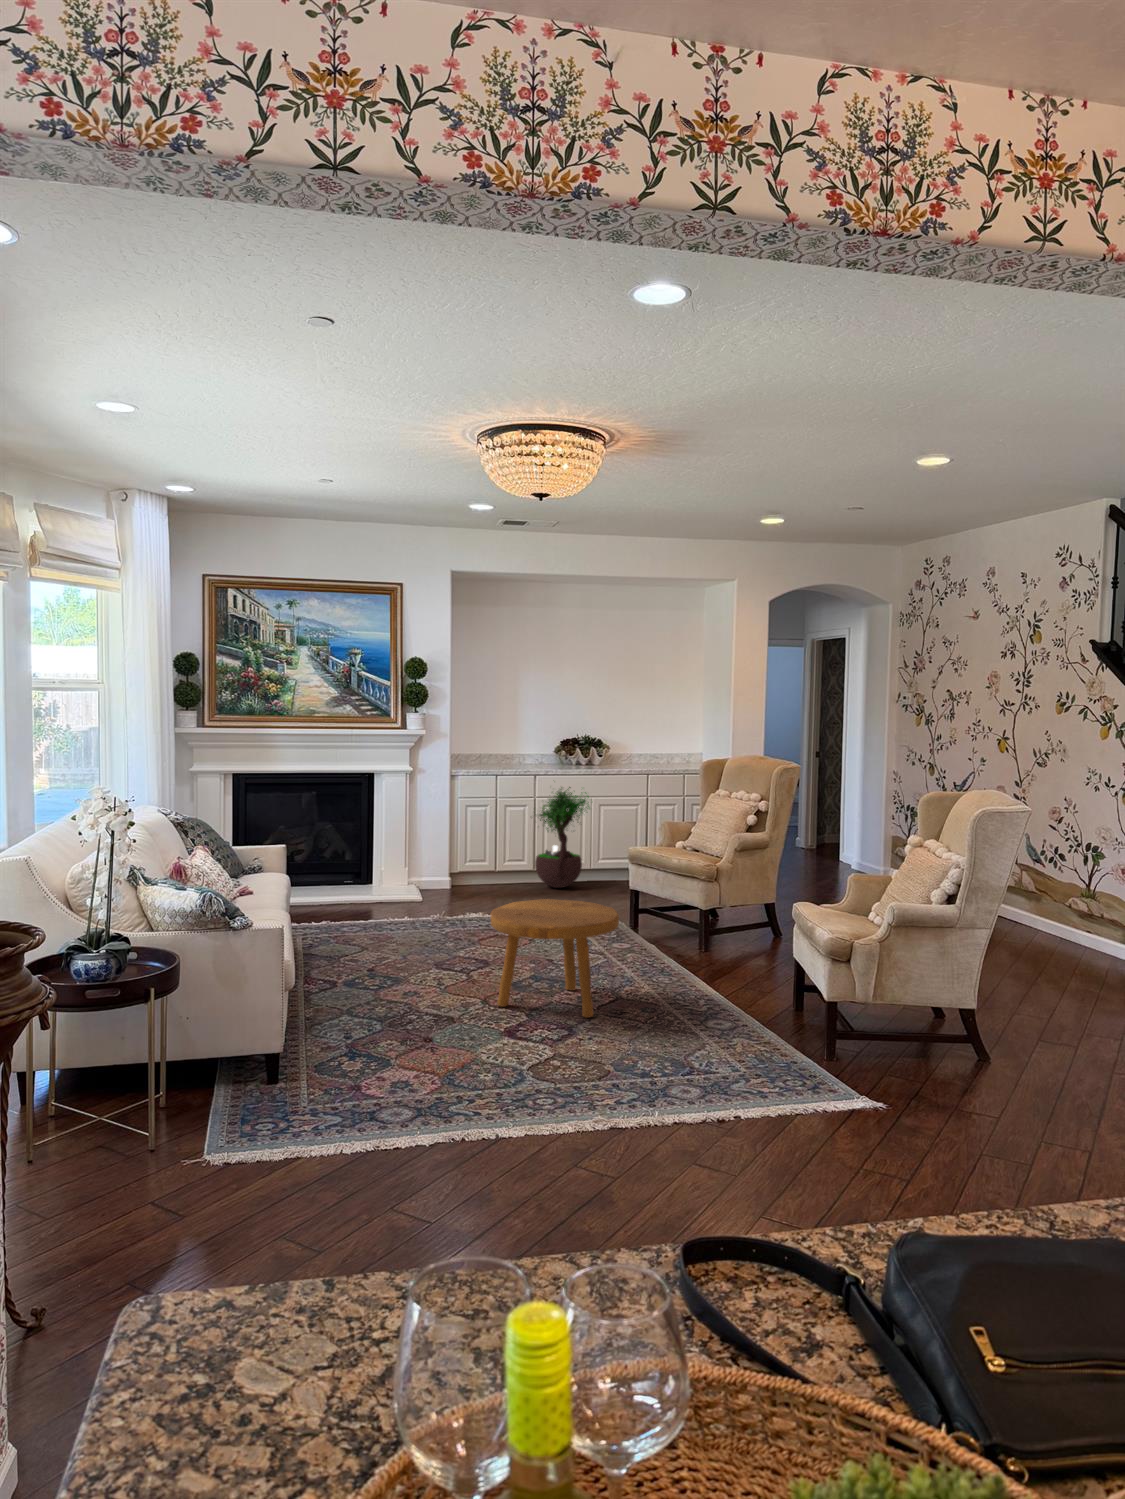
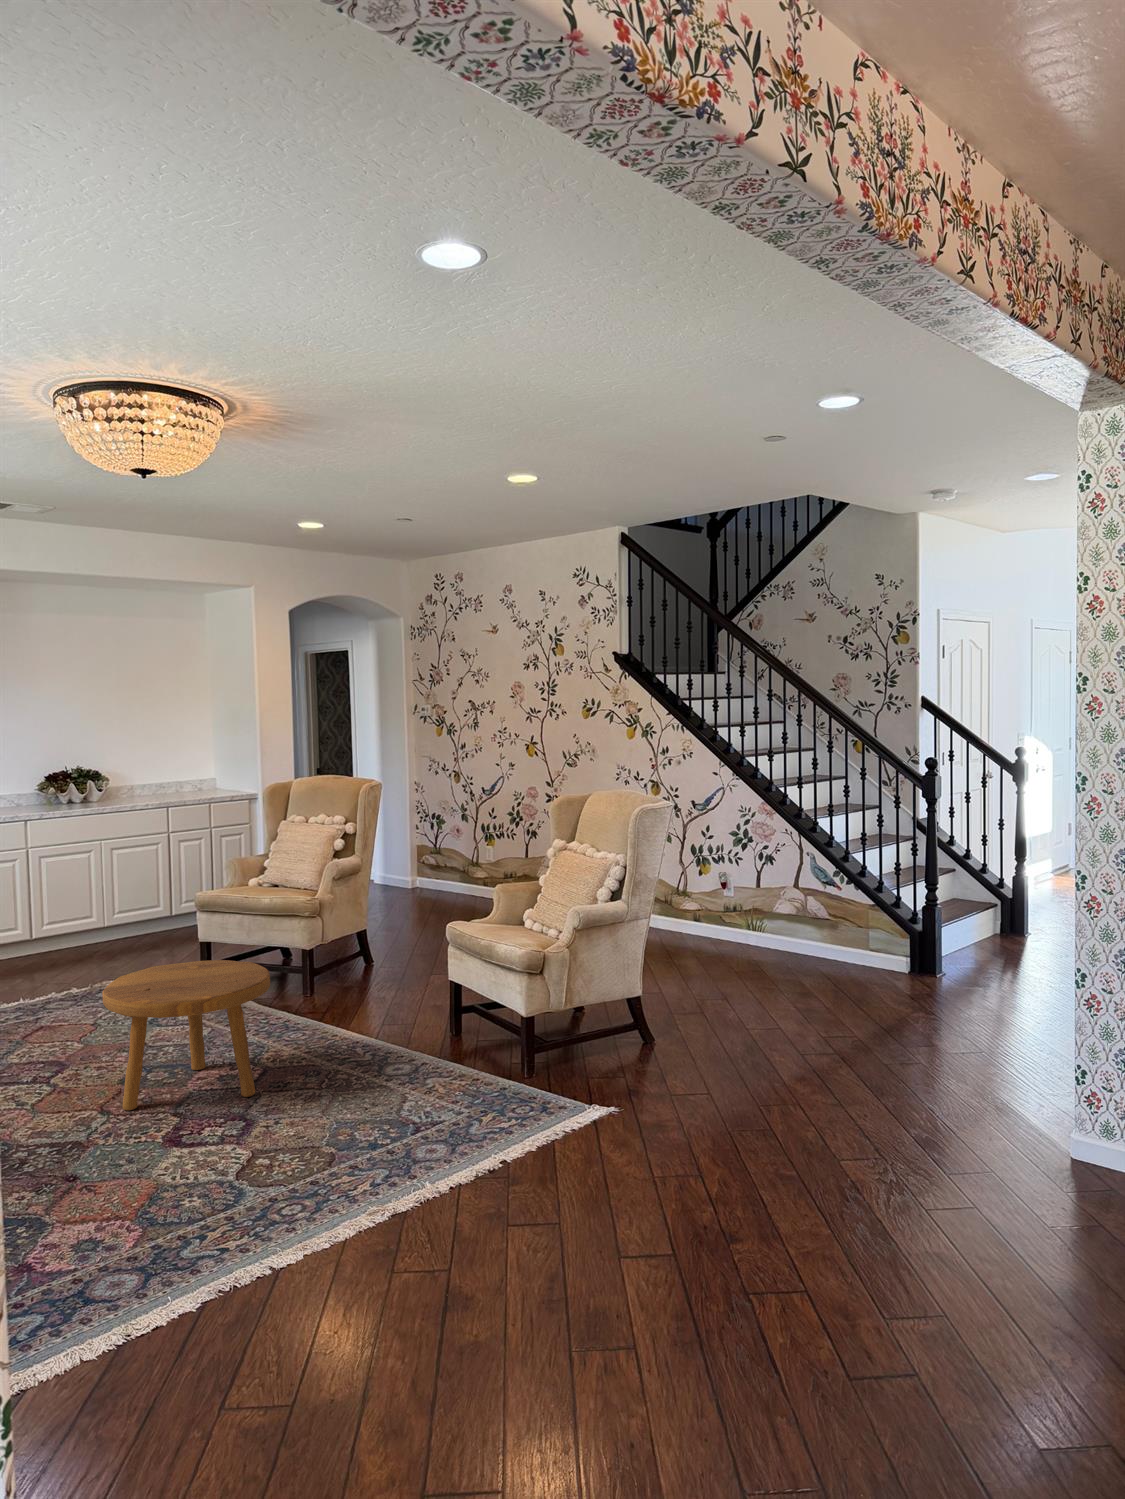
potted tree: present [535,787,589,888] -> none [32,822,114,952]

